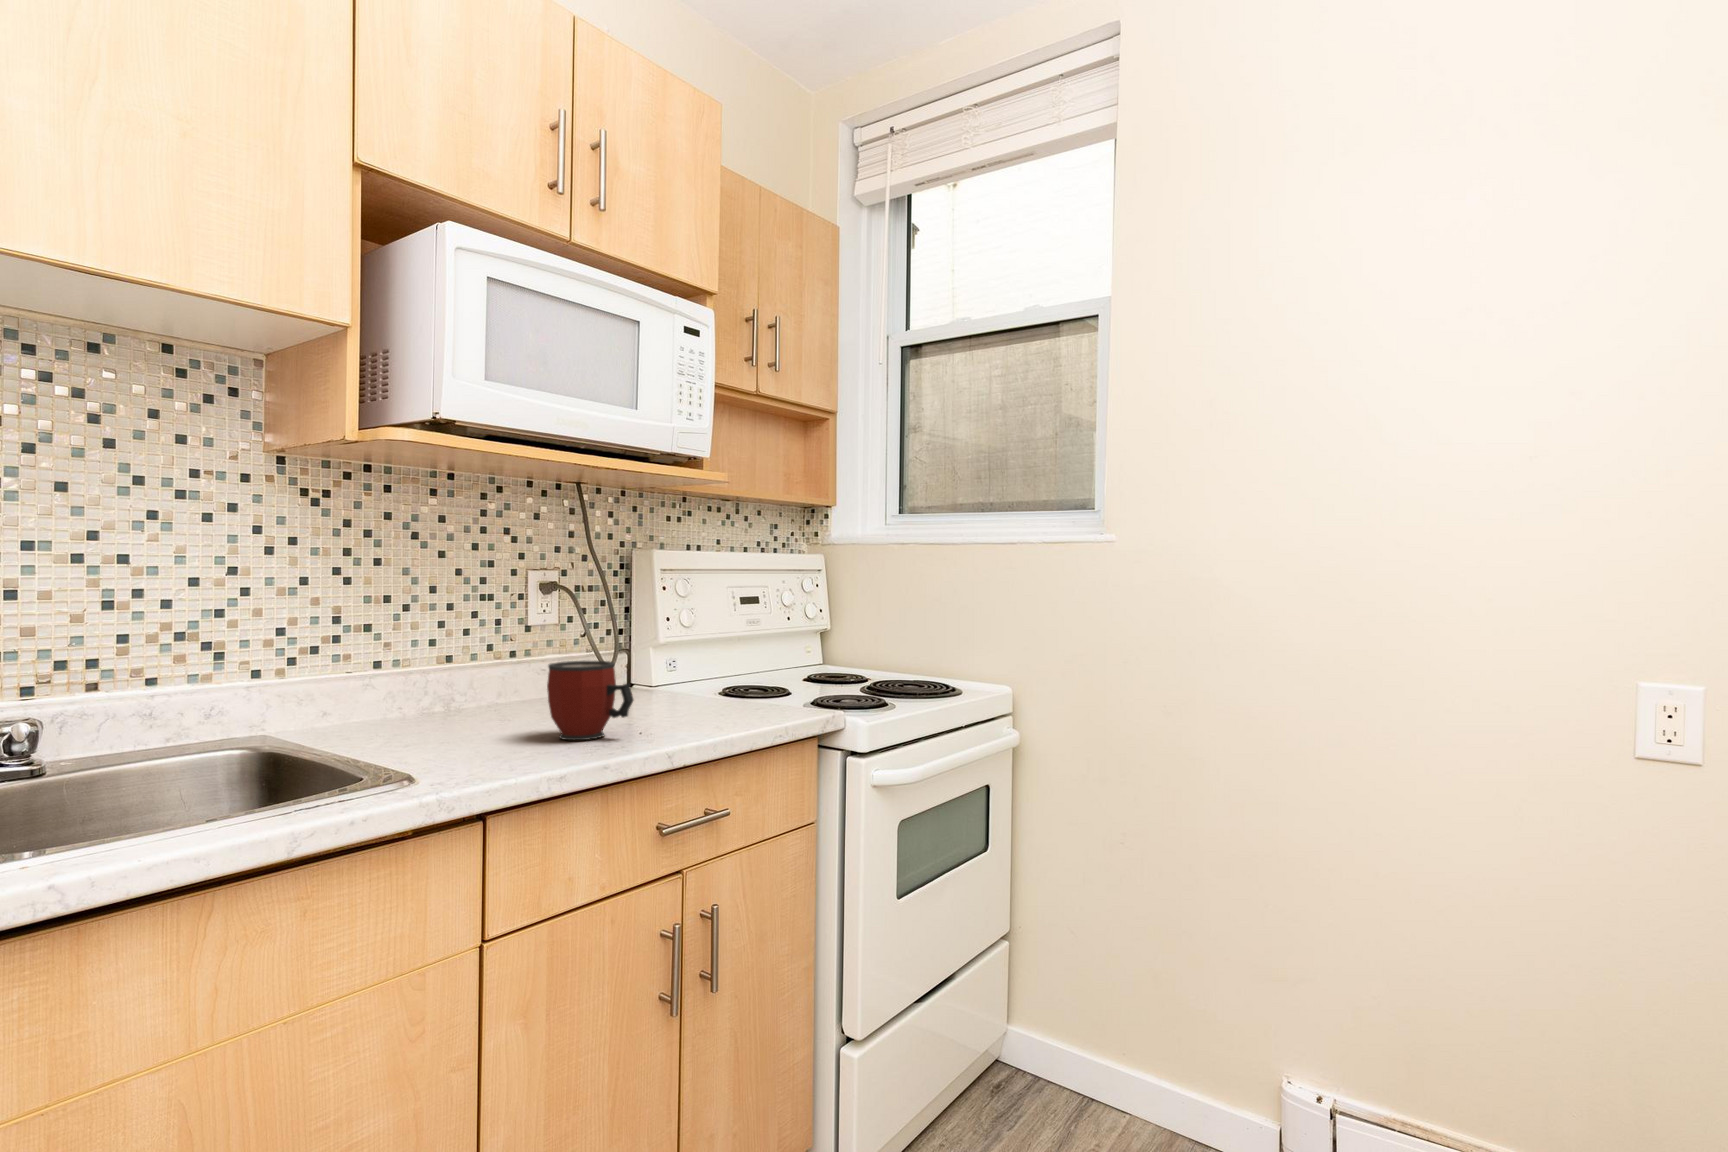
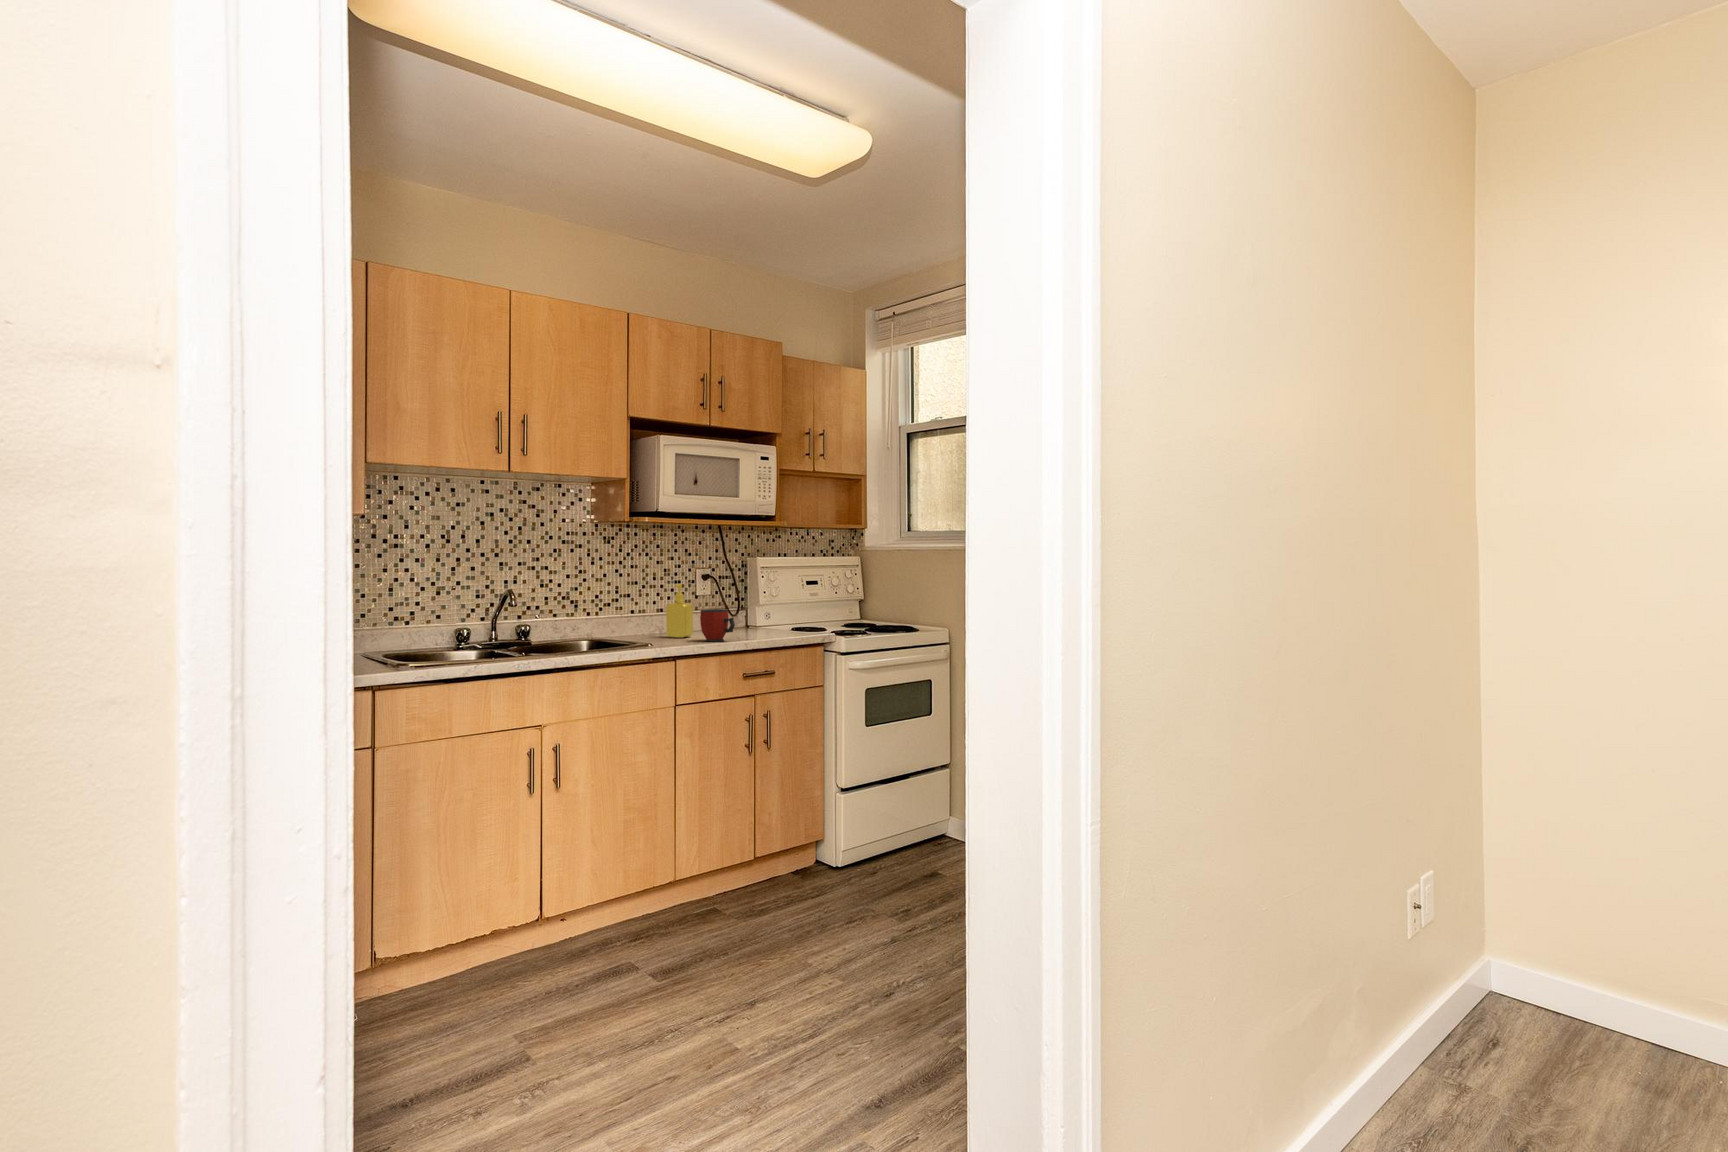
soap dispenser: none [460,601,524,726] -> present [666,584,693,638]

